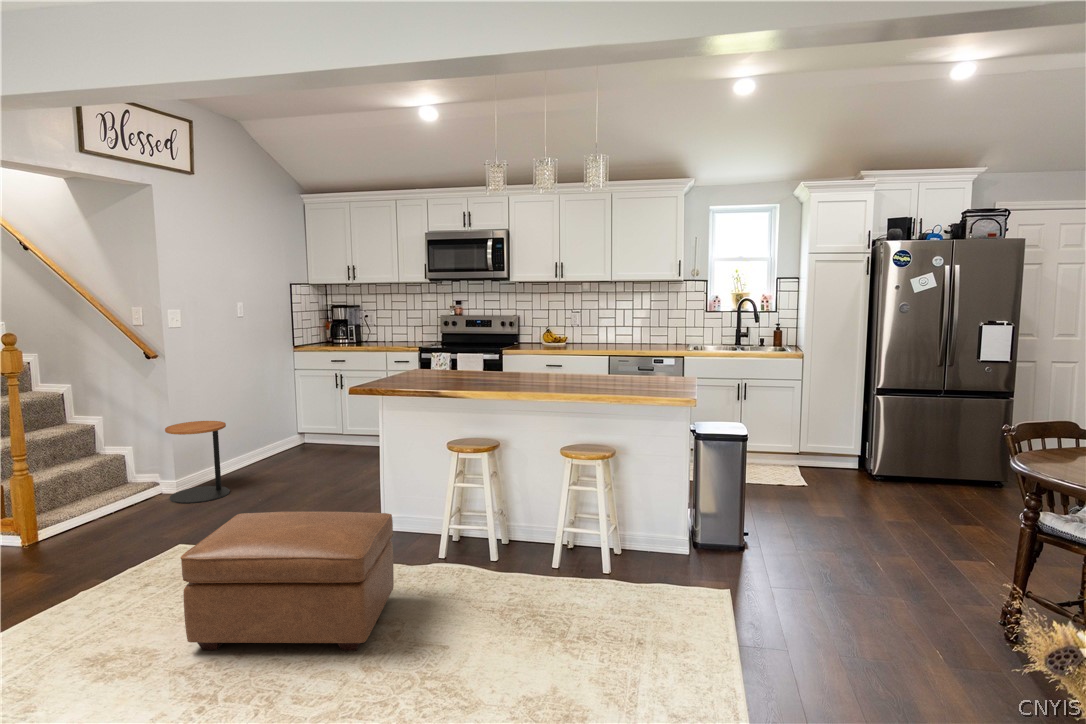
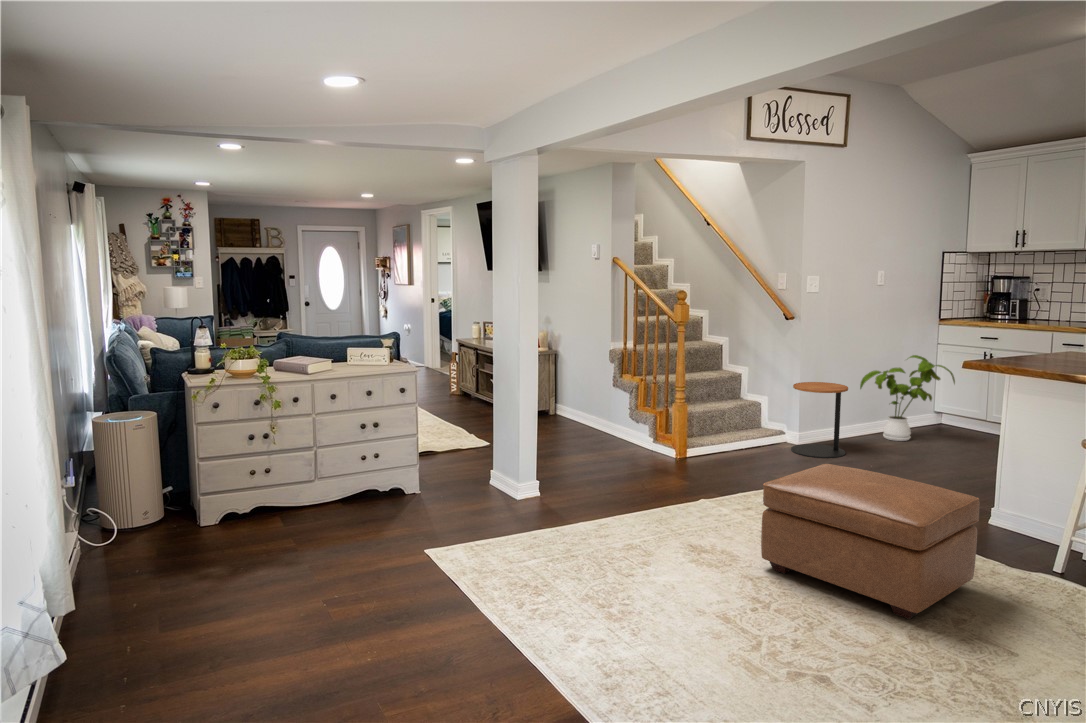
house plant: none [233,382,320,467] -> present [860,355,955,441]

